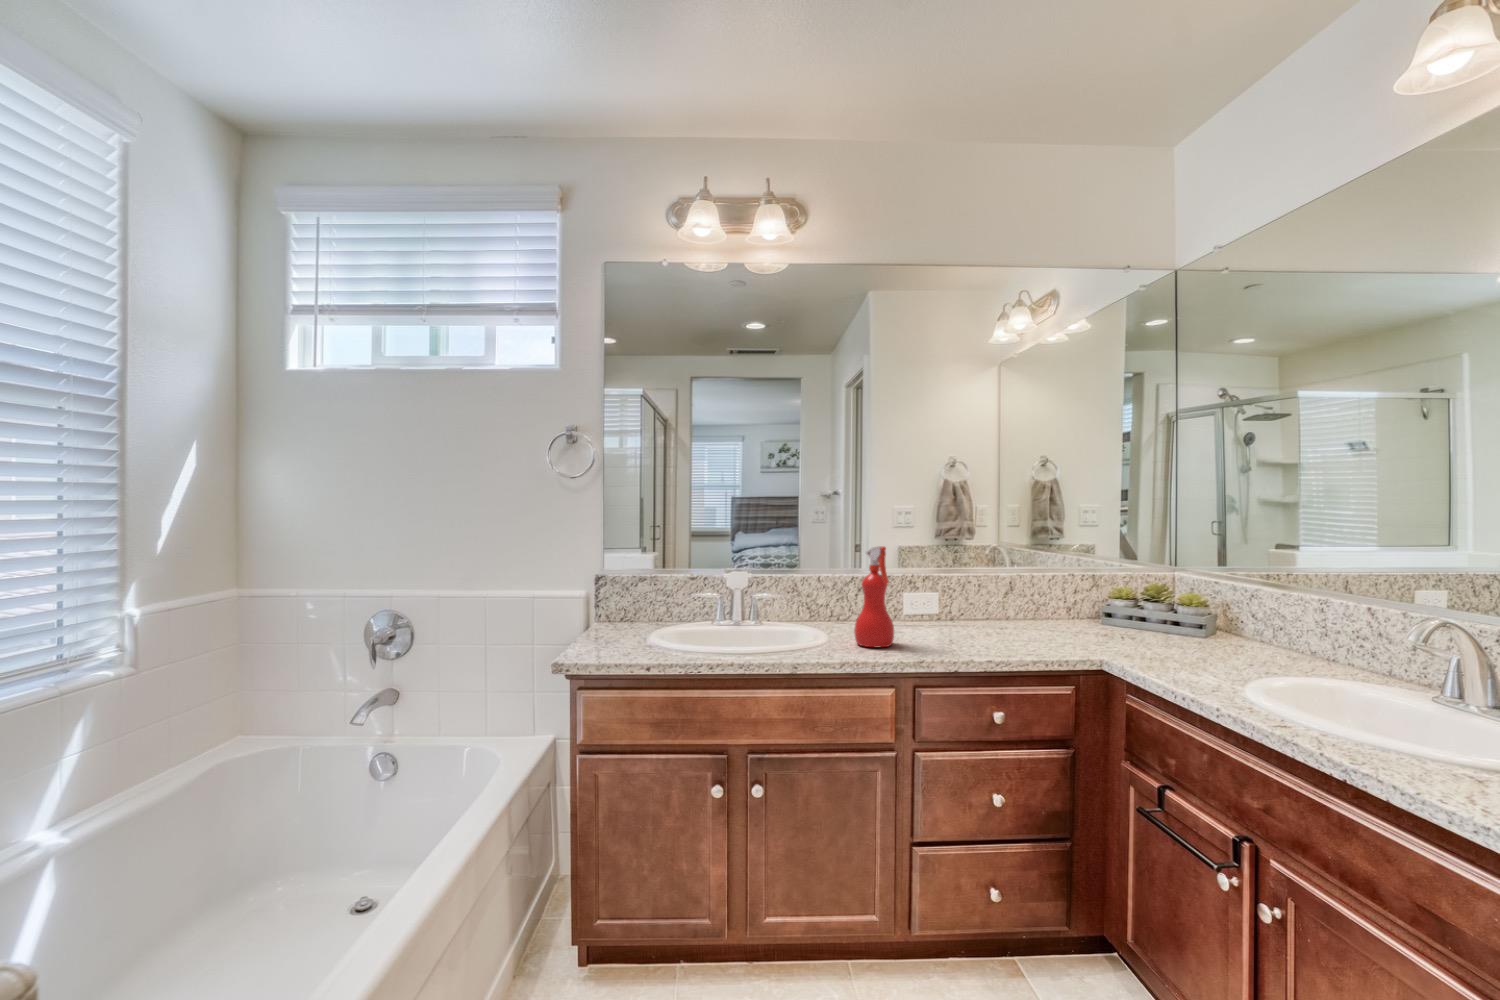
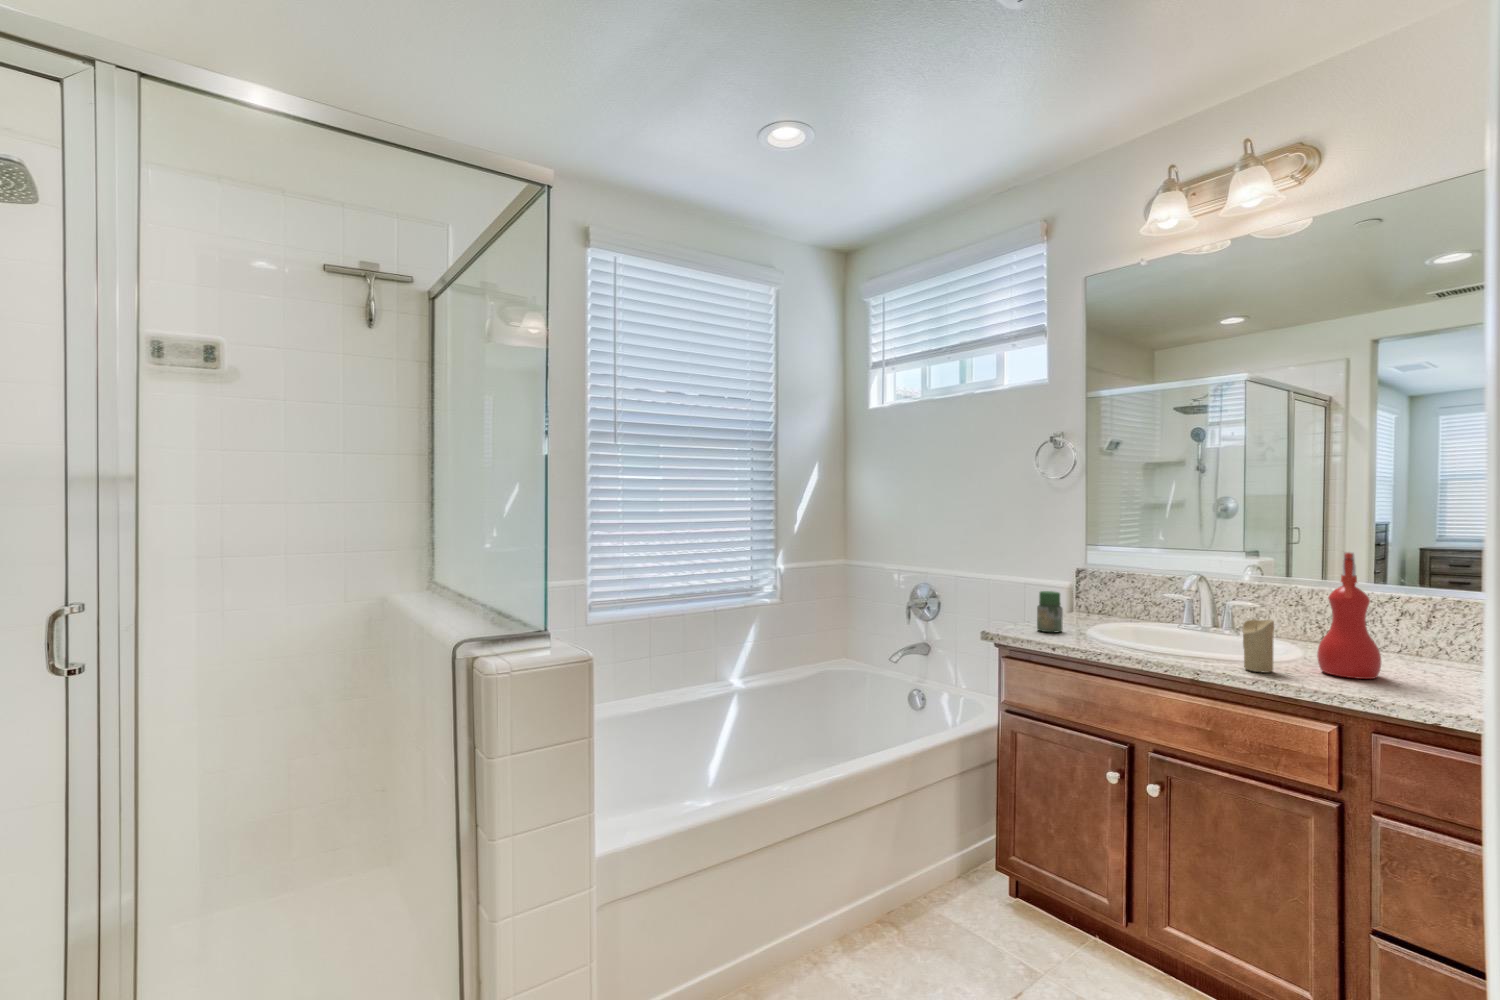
jar: none [601,604,628,650] -> present [1037,591,1063,632]
candle: none [818,608,841,656] -> present [1243,619,1274,673]

